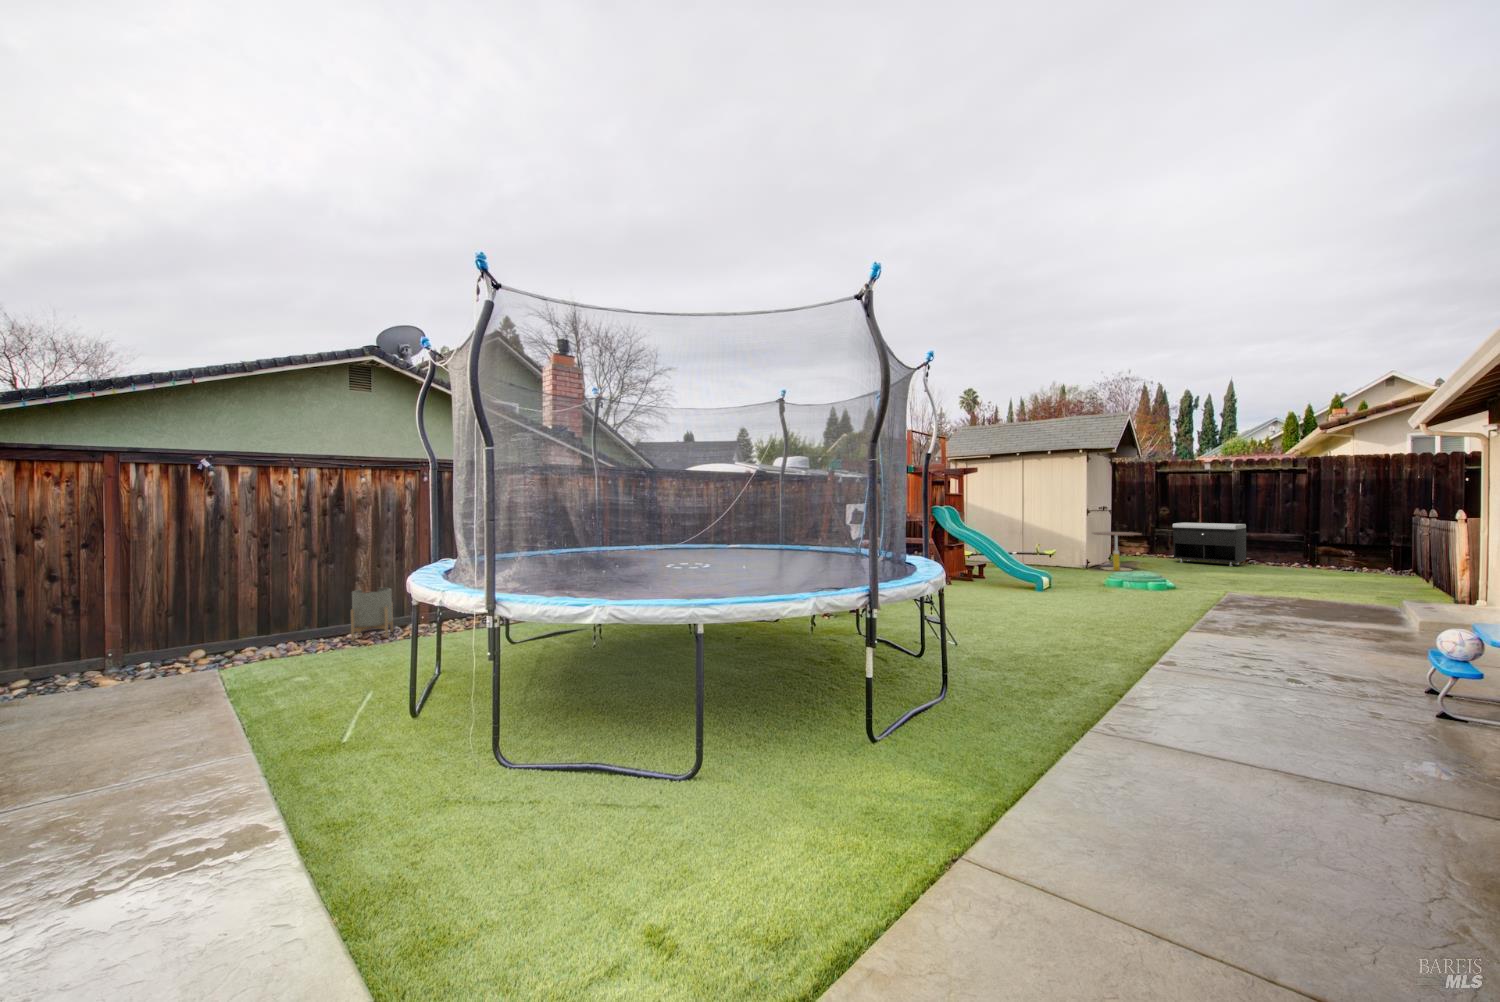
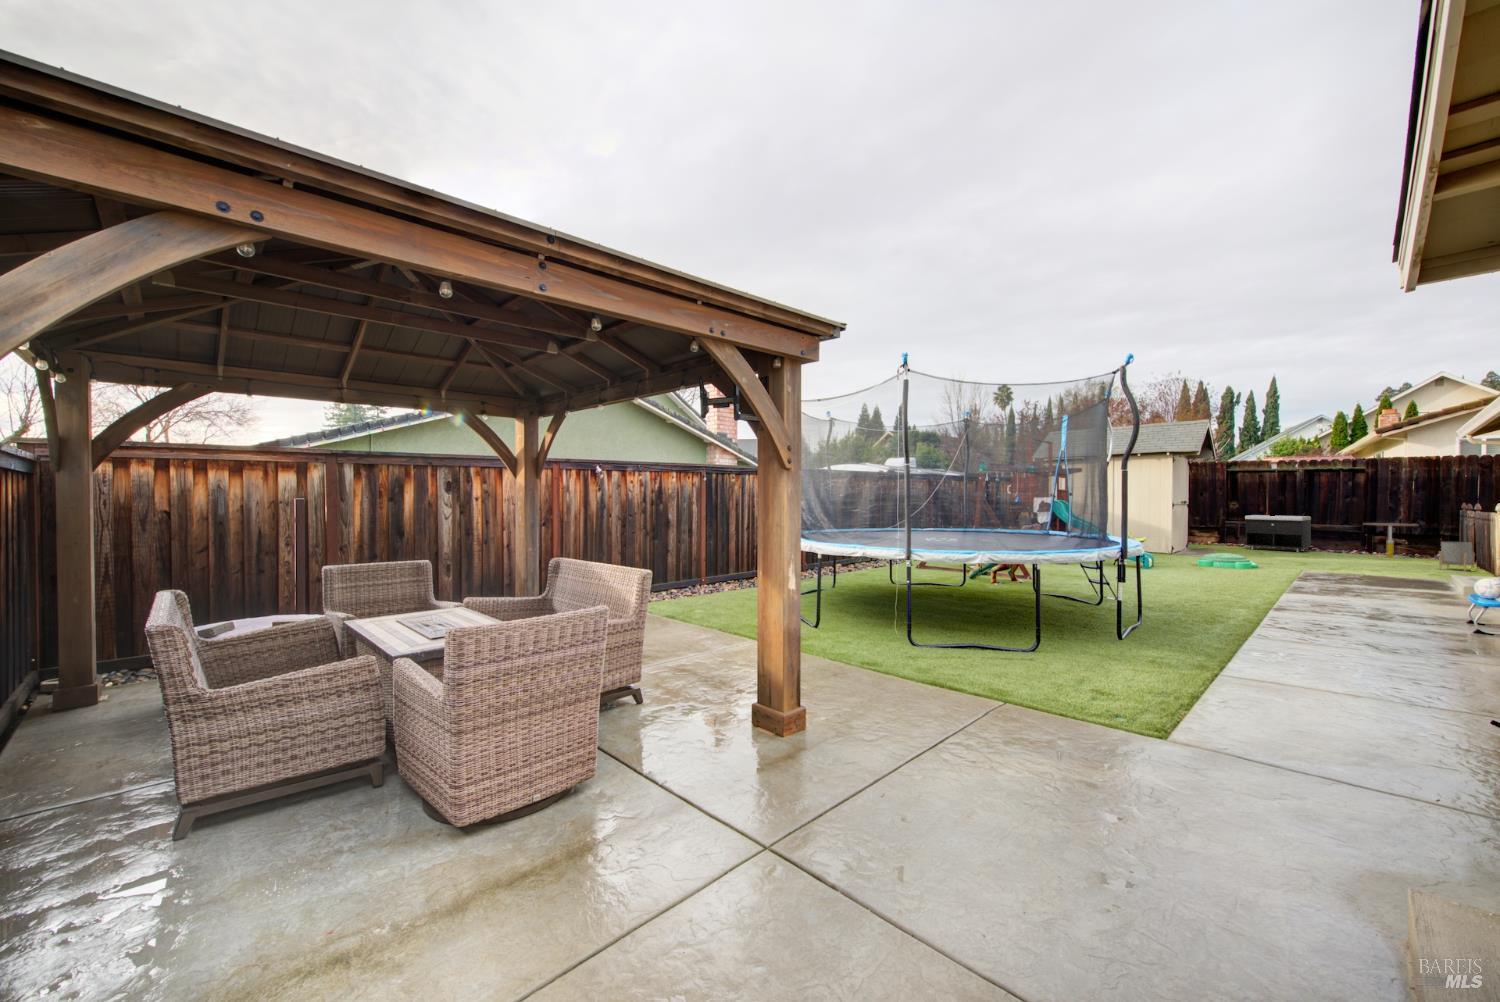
side table: present [1093,532,1141,571] -> present [1364,523,1417,558]
planter: present [351,588,393,641] -> present [1439,542,1474,571]

